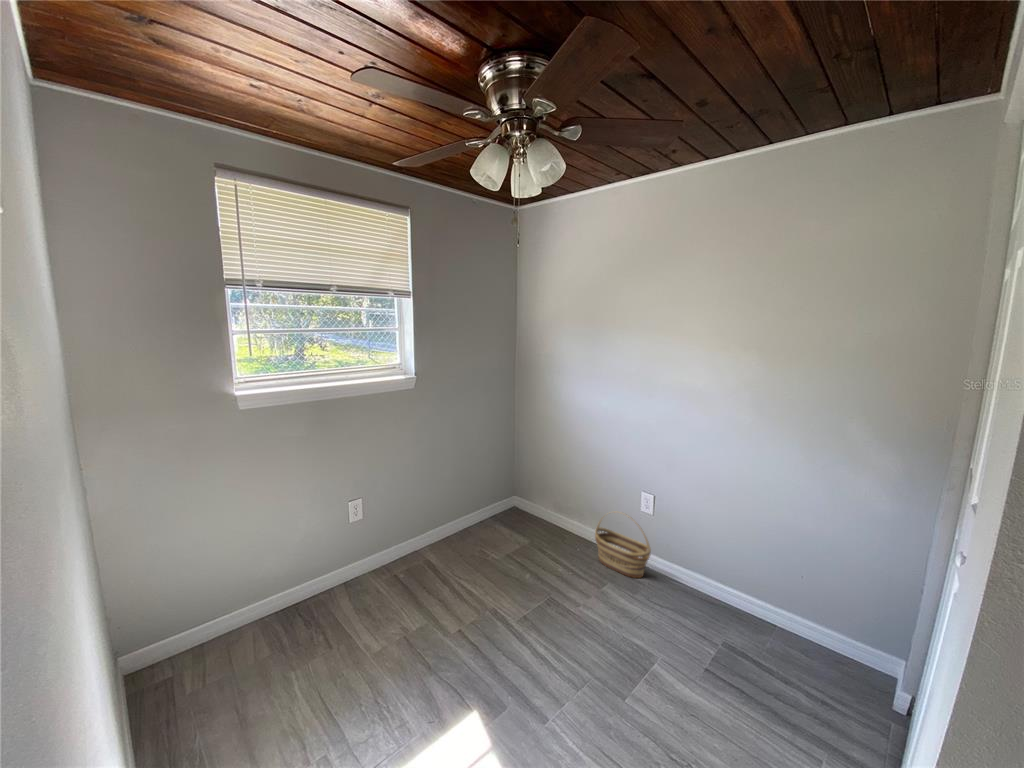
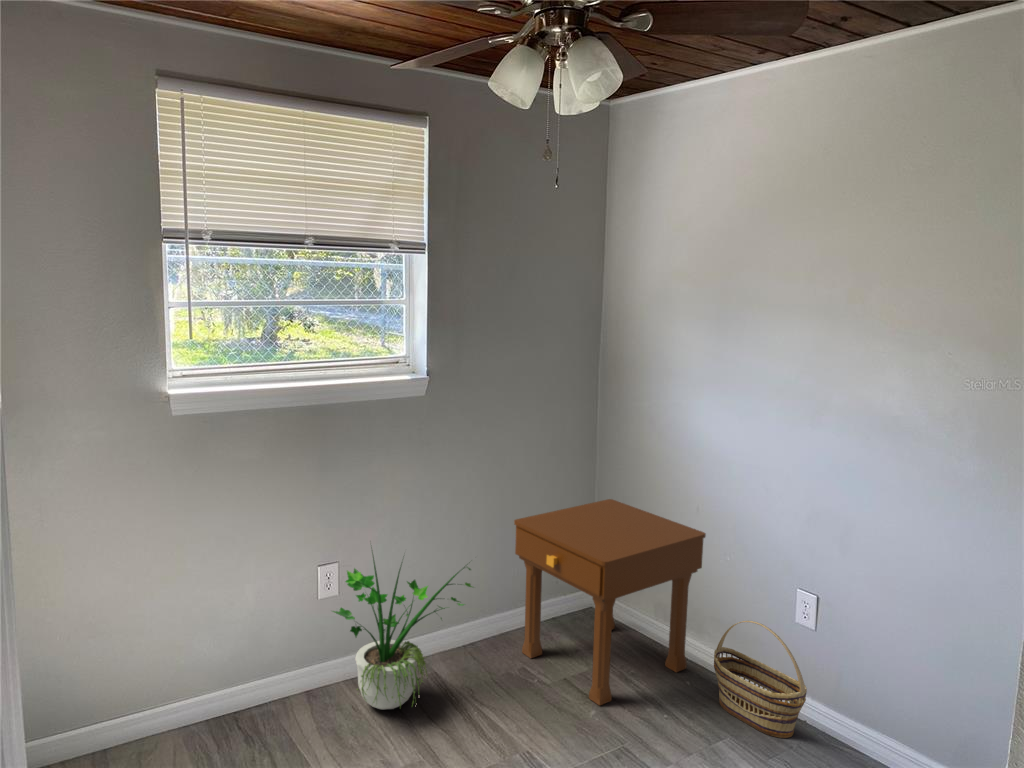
nightstand: none [472,444,586,570] -> present [514,499,706,705]
potted plant: none [359,480,452,590] -> present [333,553,472,709]

